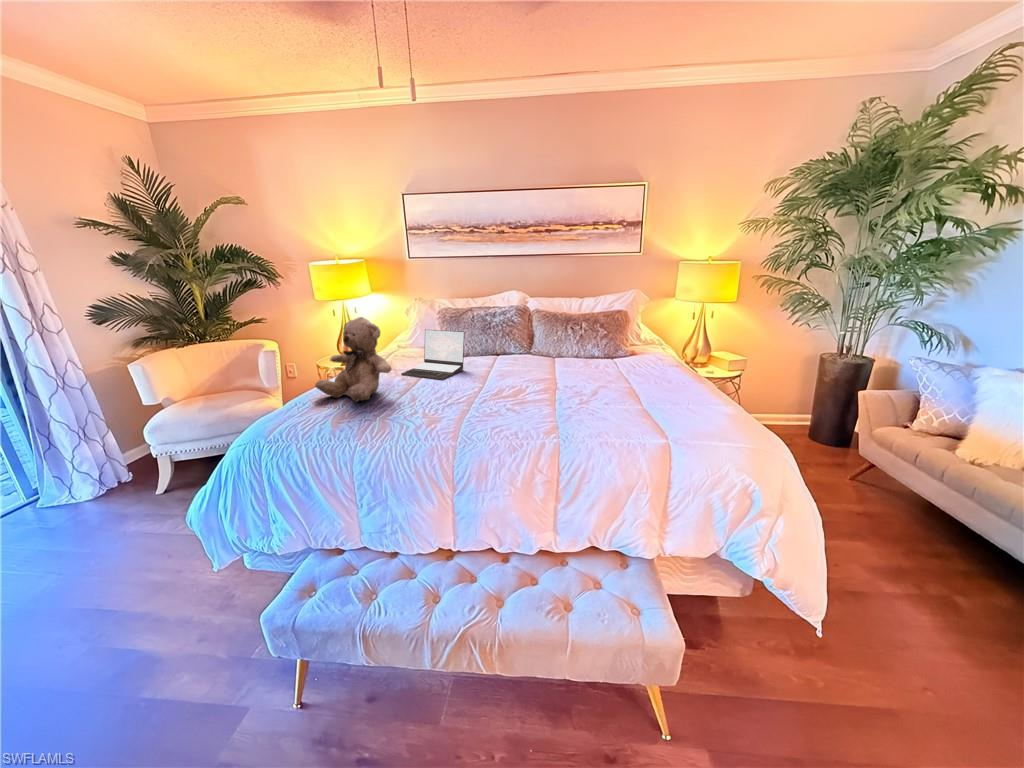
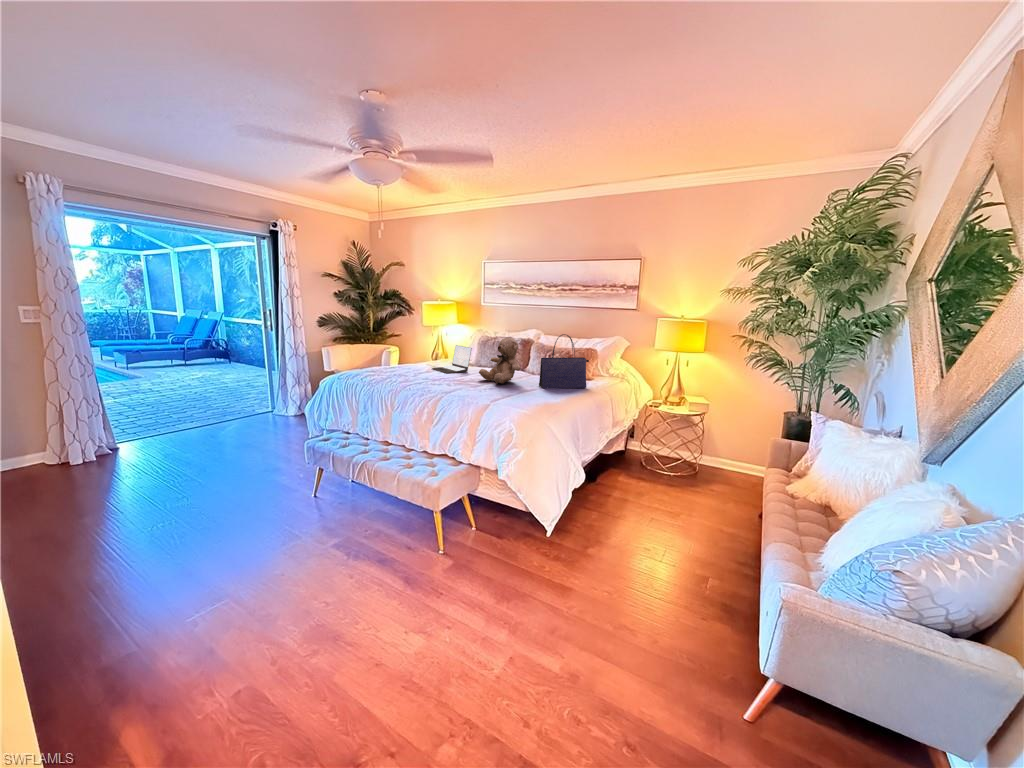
tote bag: none [601,296,654,380] -> present [539,334,589,388]
teddy bear: present [315,317,391,403] -> present [479,337,521,384]

